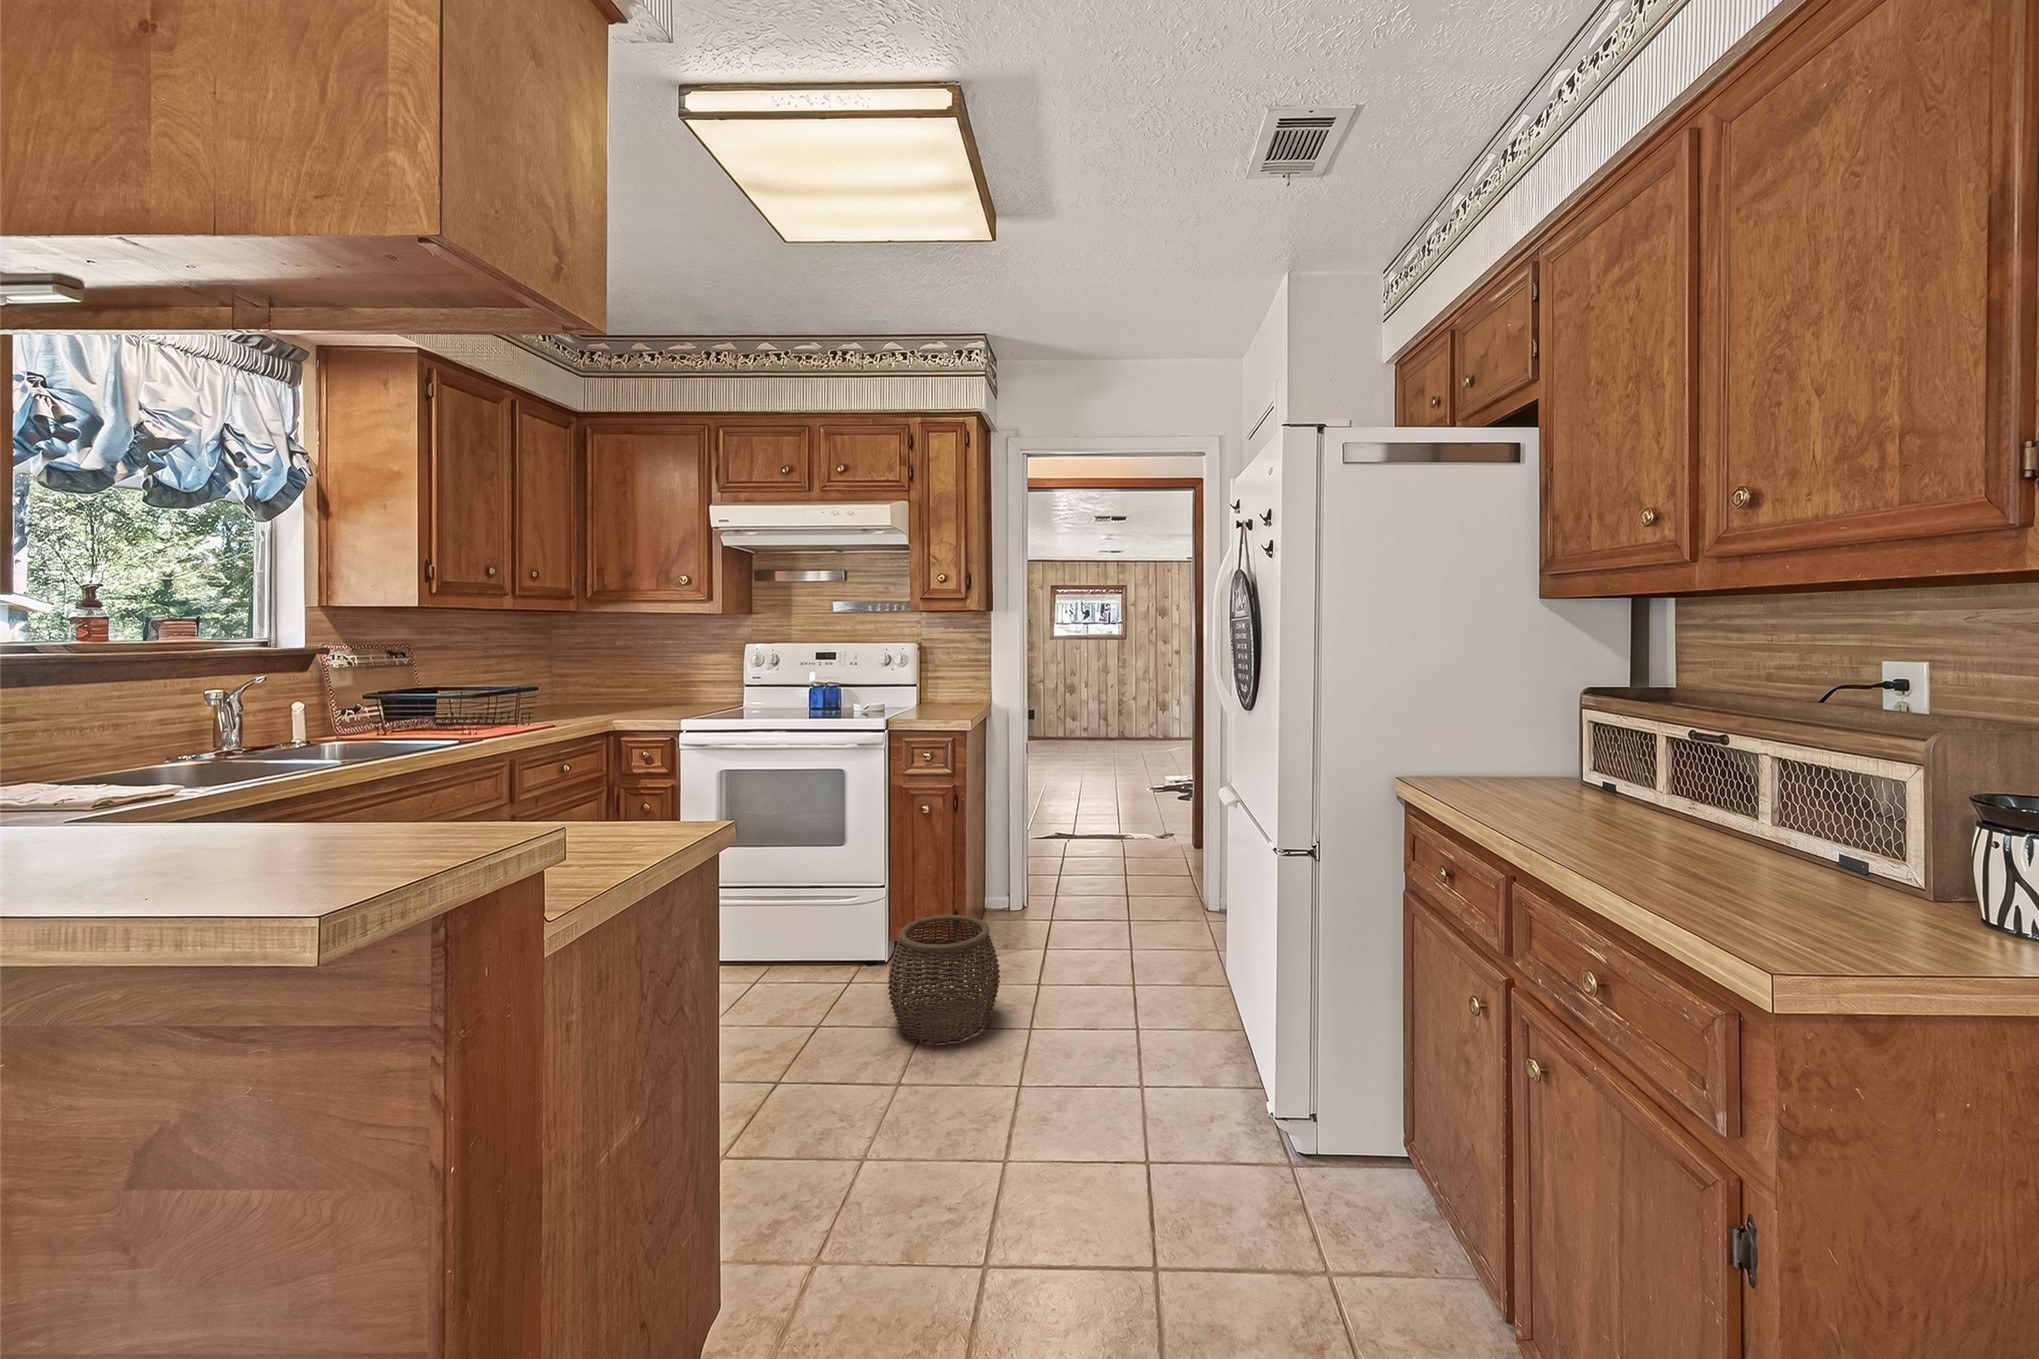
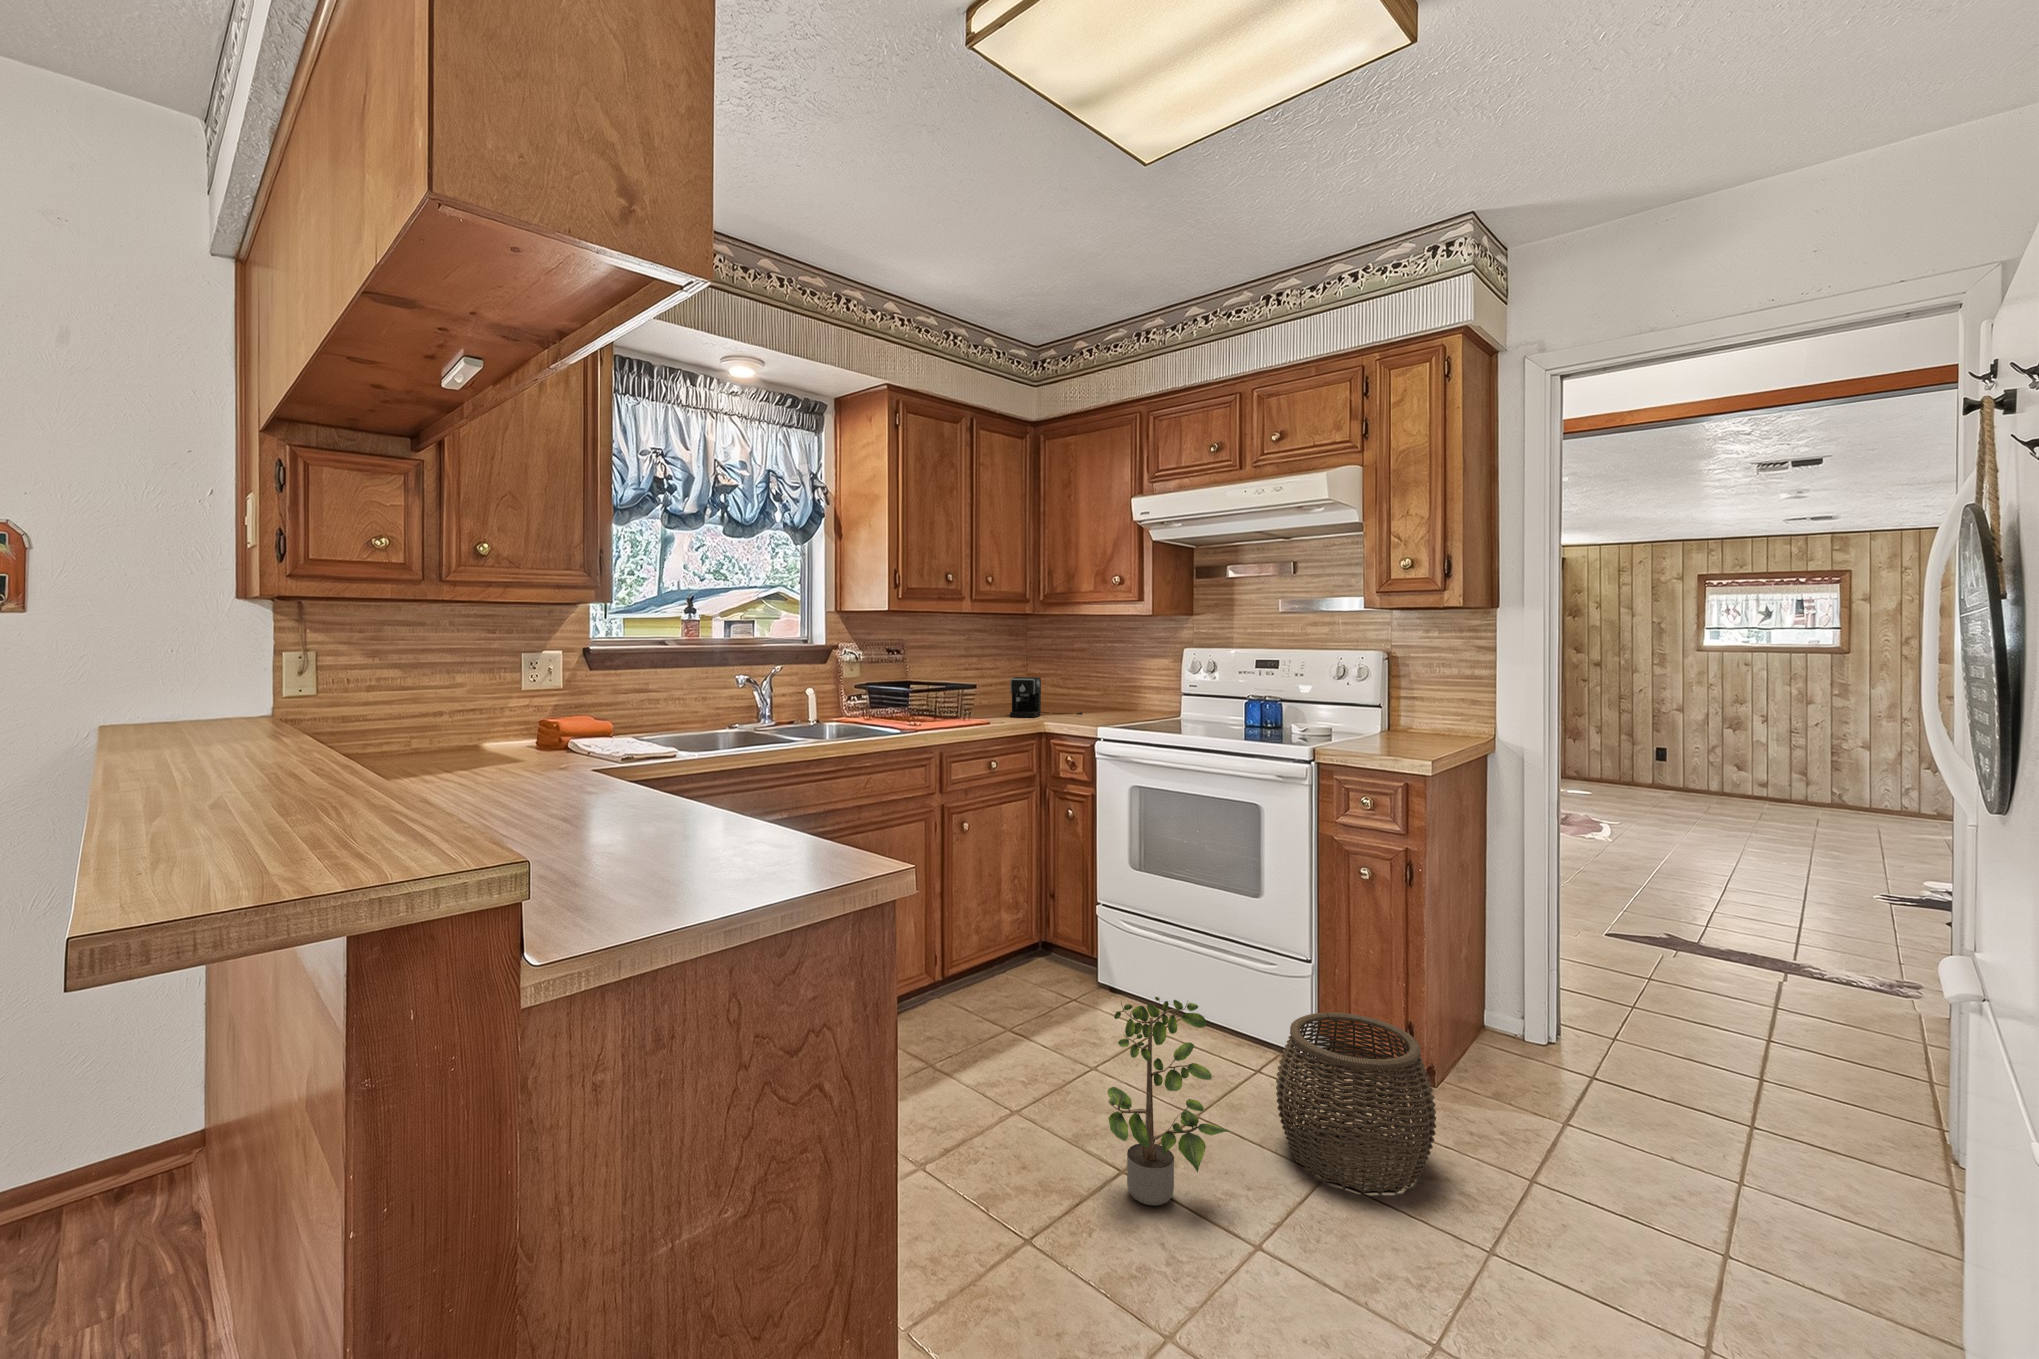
coffee maker: none [561,675,641,717] -> present [1010,677,1082,717]
potted plant: none [772,929,878,1115] -> present [1108,997,1229,1206]

